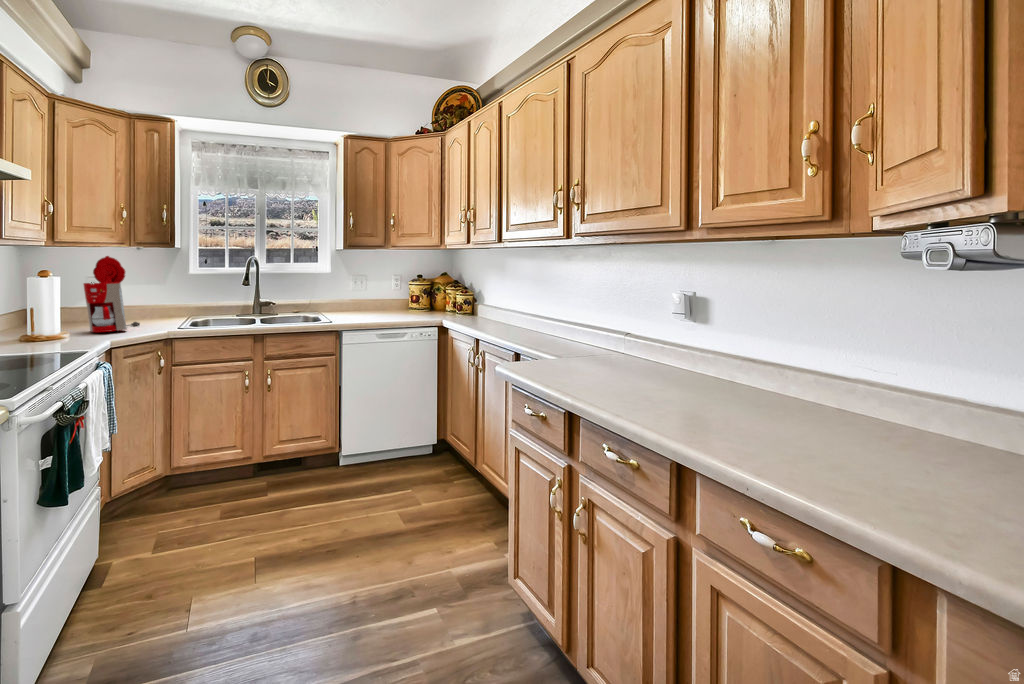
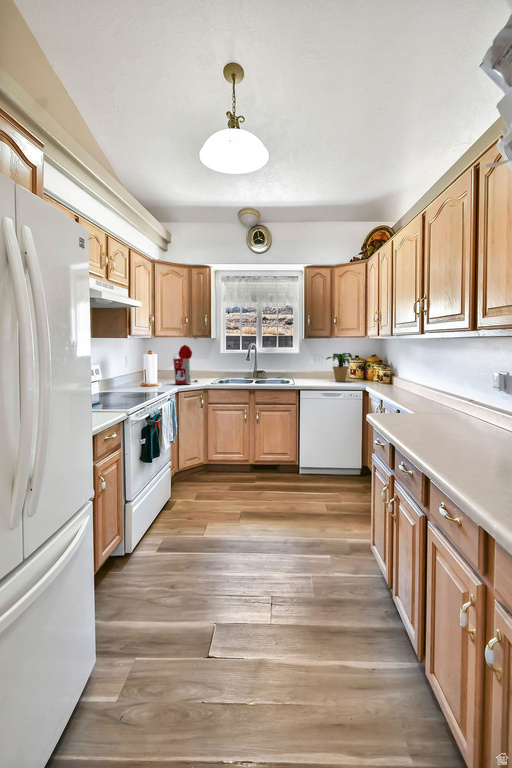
potted plant: none [373,271,419,316] -> present [326,353,352,382]

